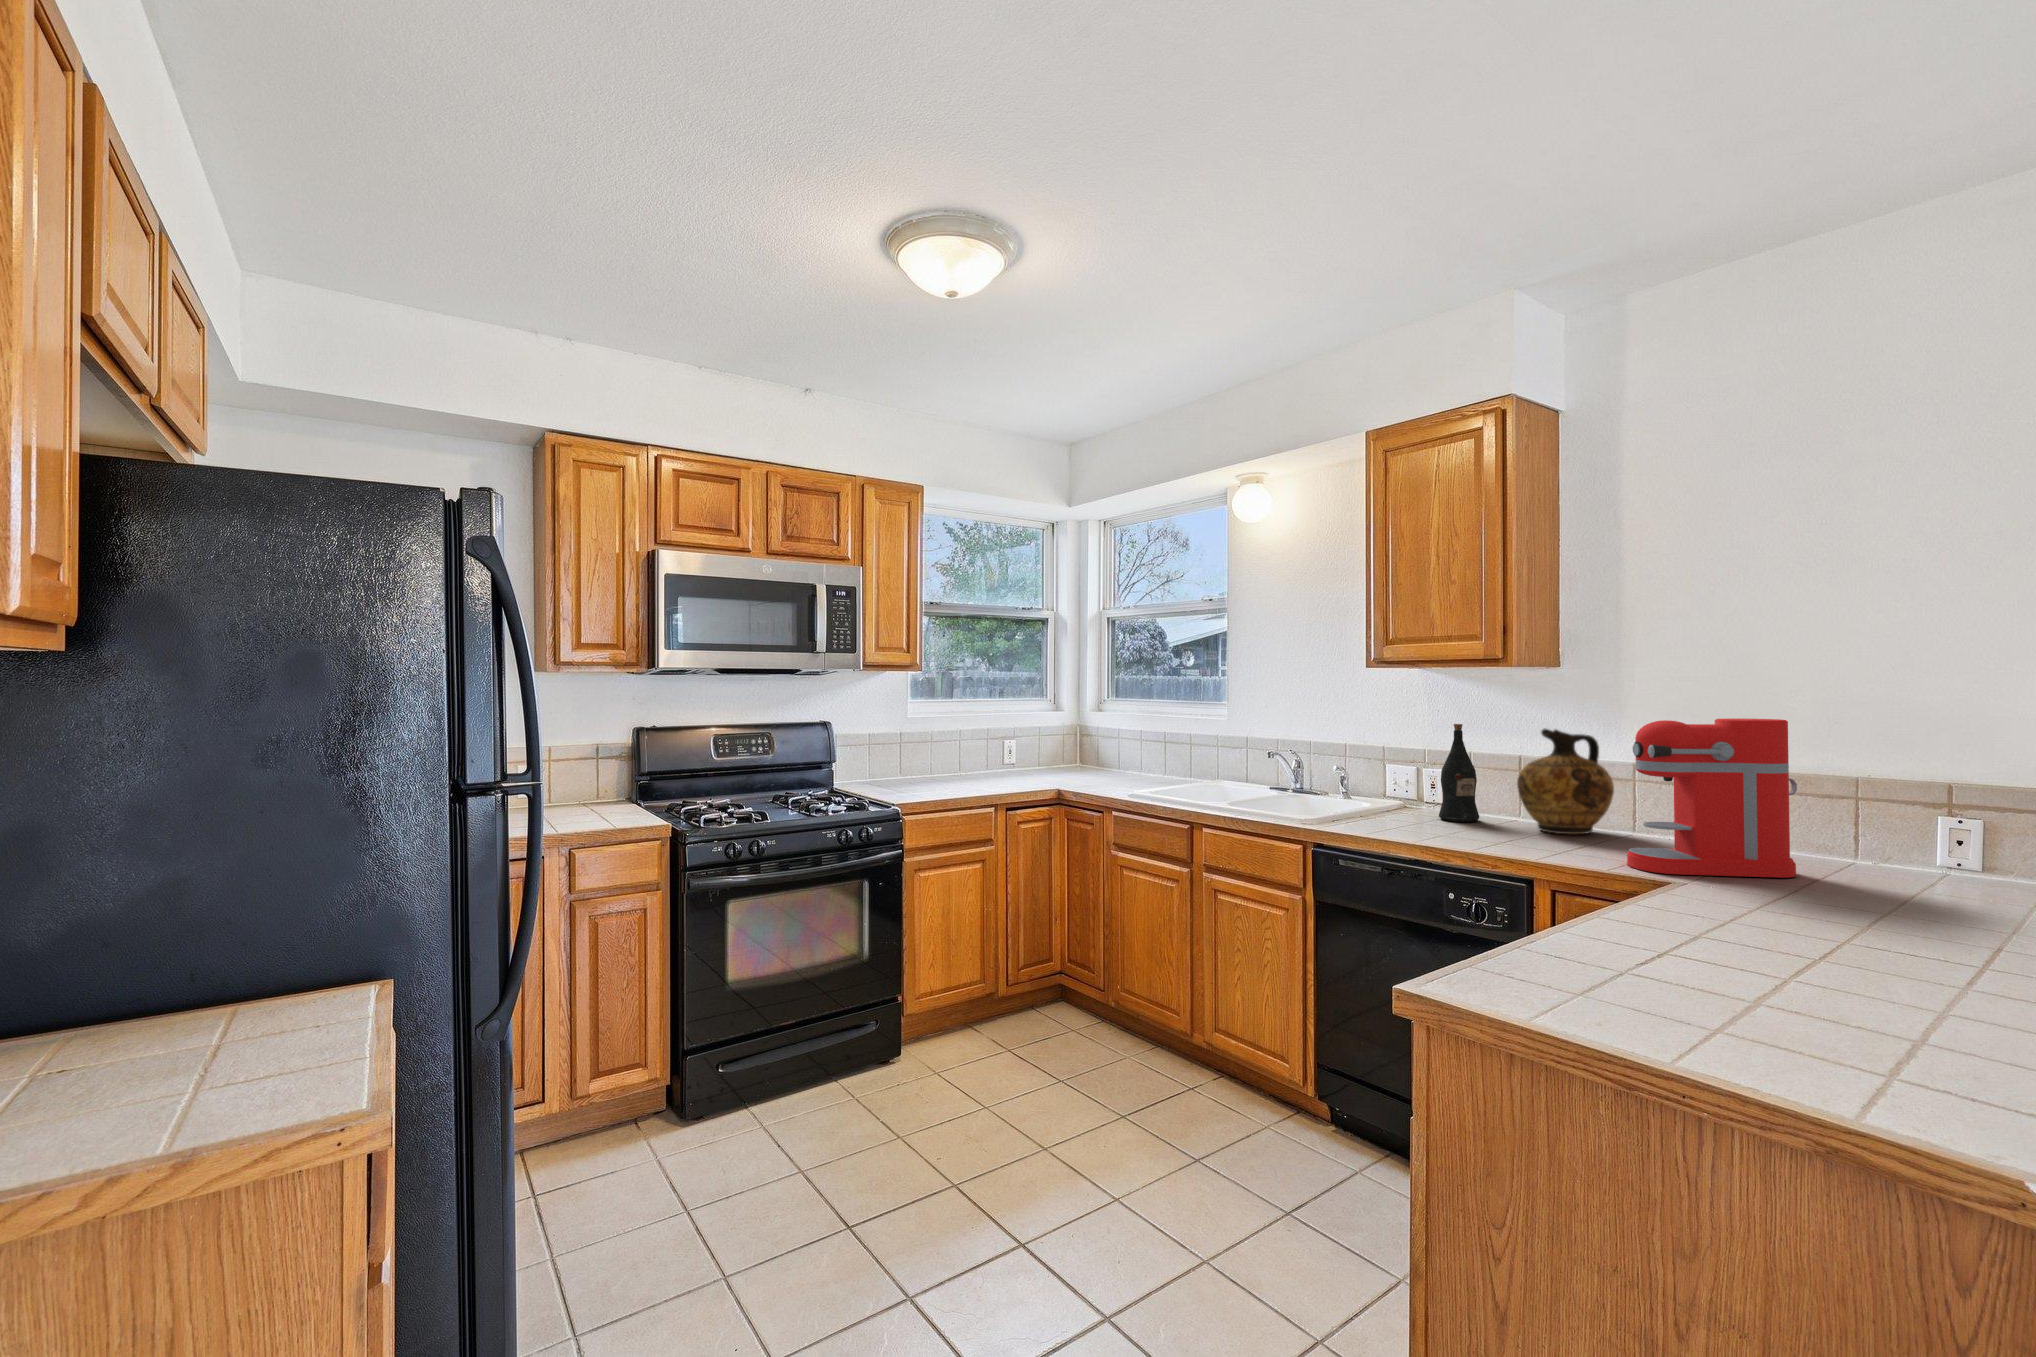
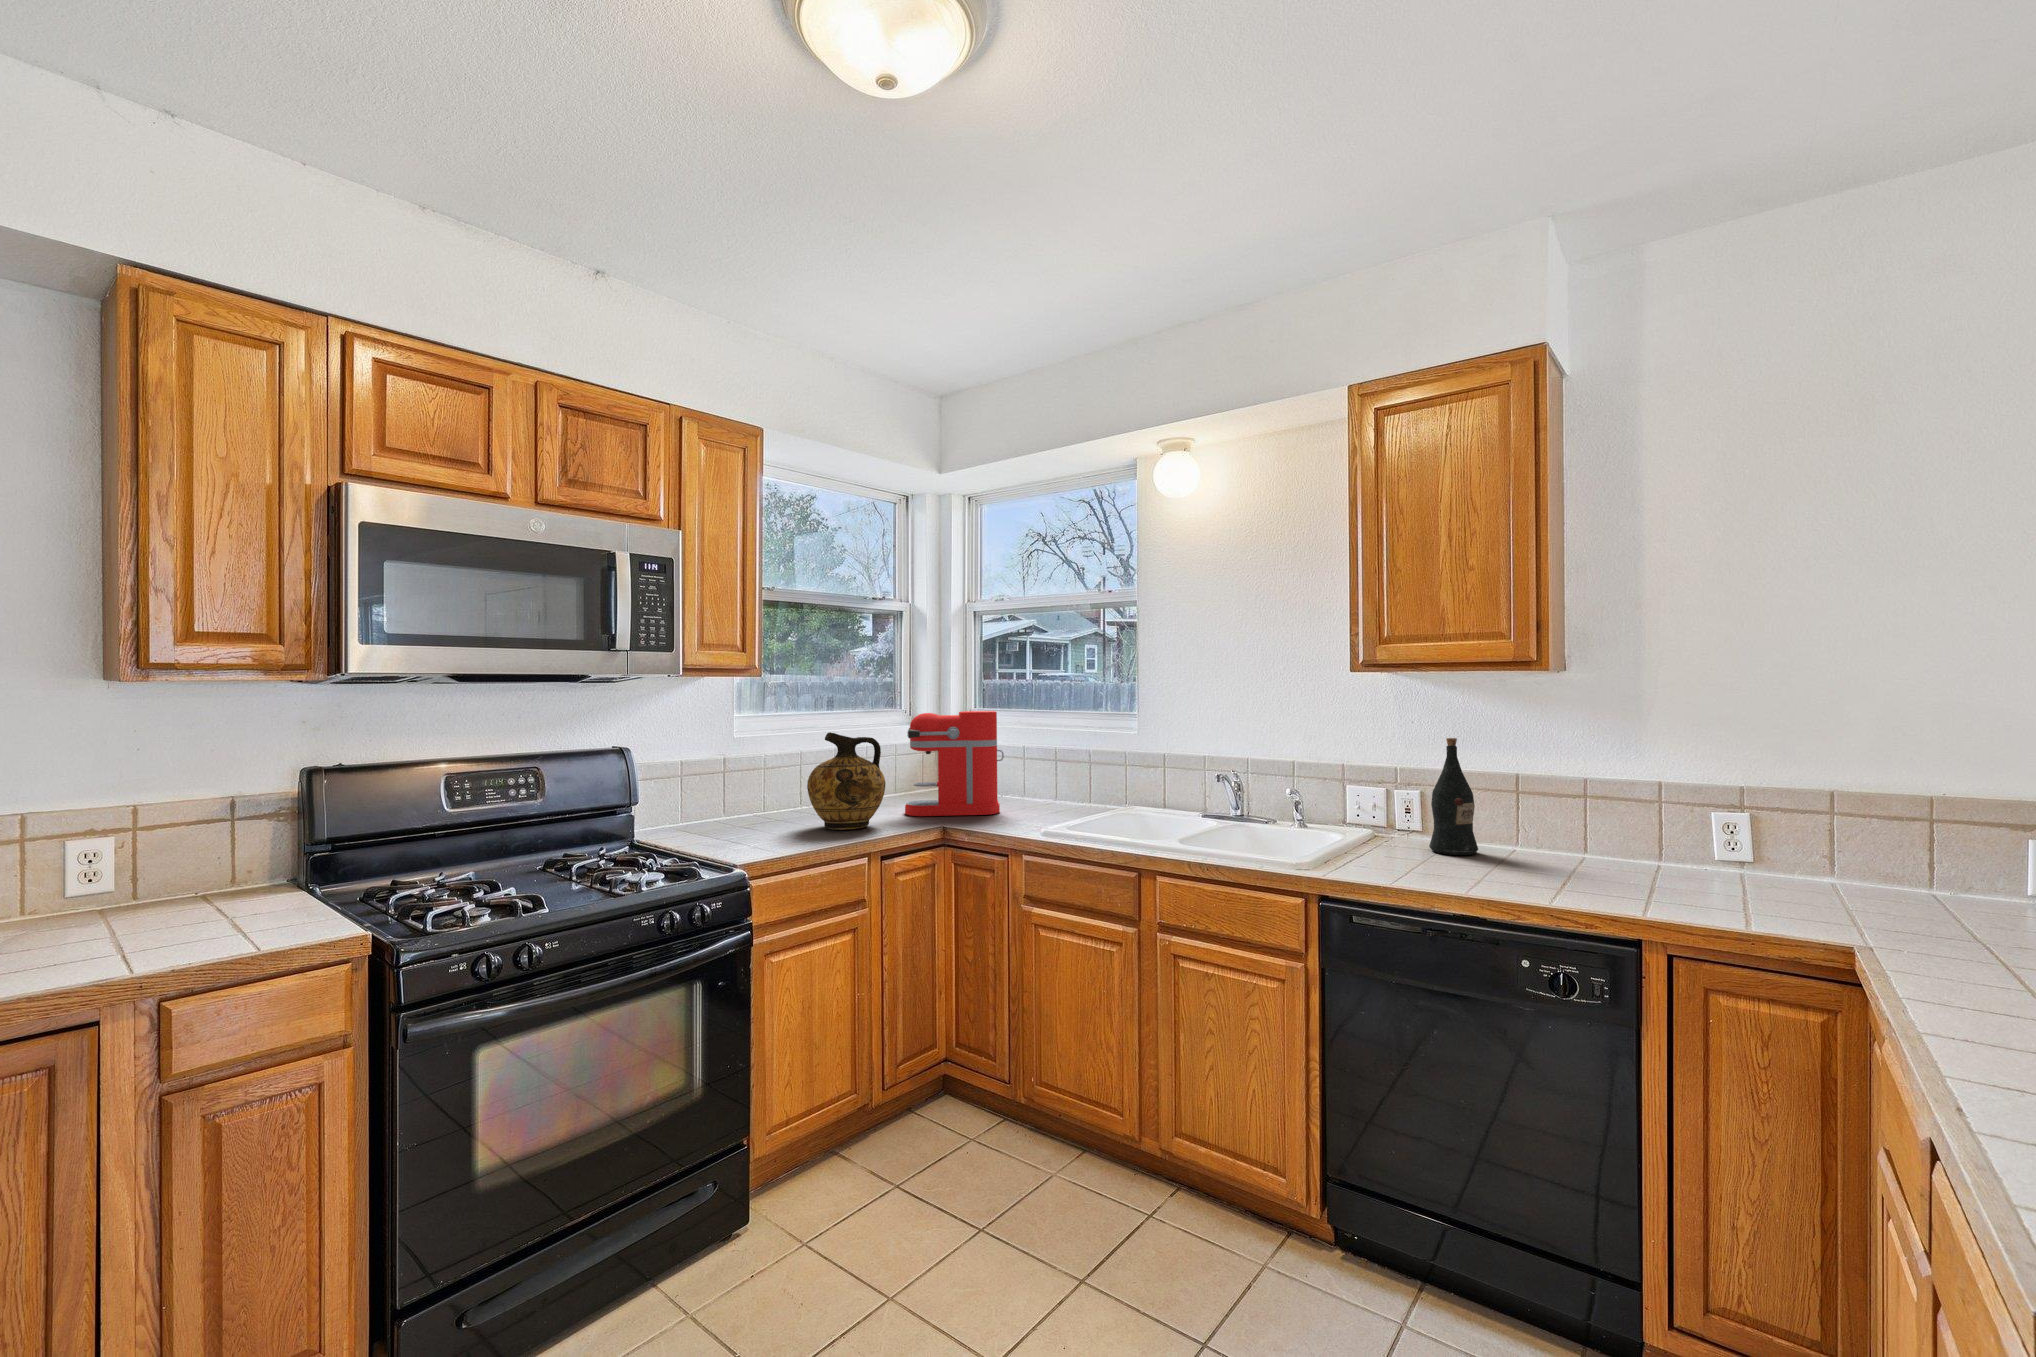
coffee maker: present [1627,719,1797,878] -> present [905,711,1004,816]
ceramic jug: present [1517,729,1614,834] -> present [807,732,886,830]

